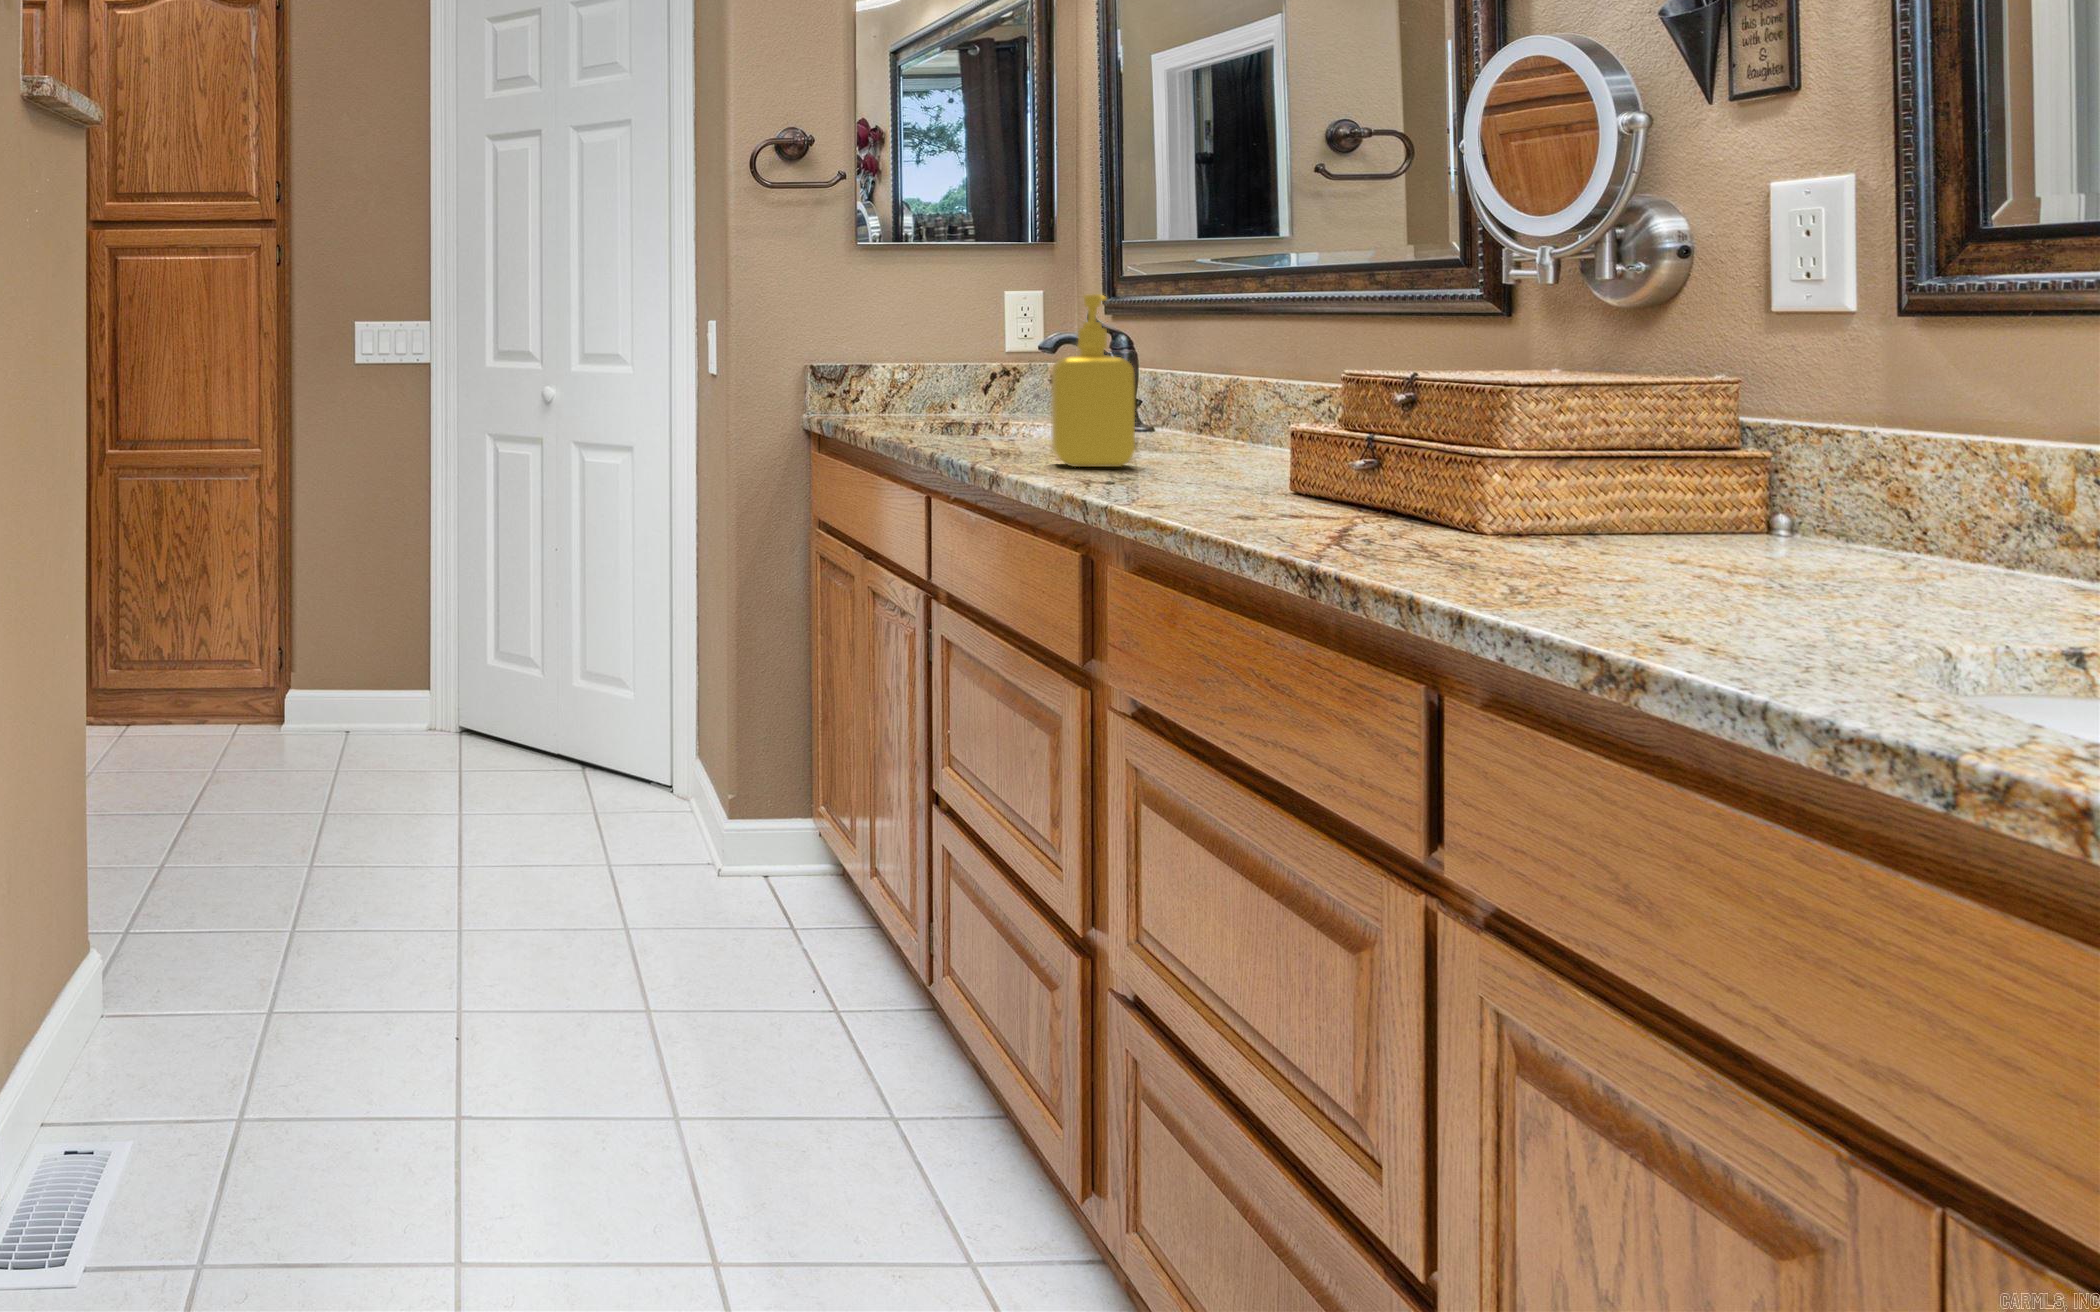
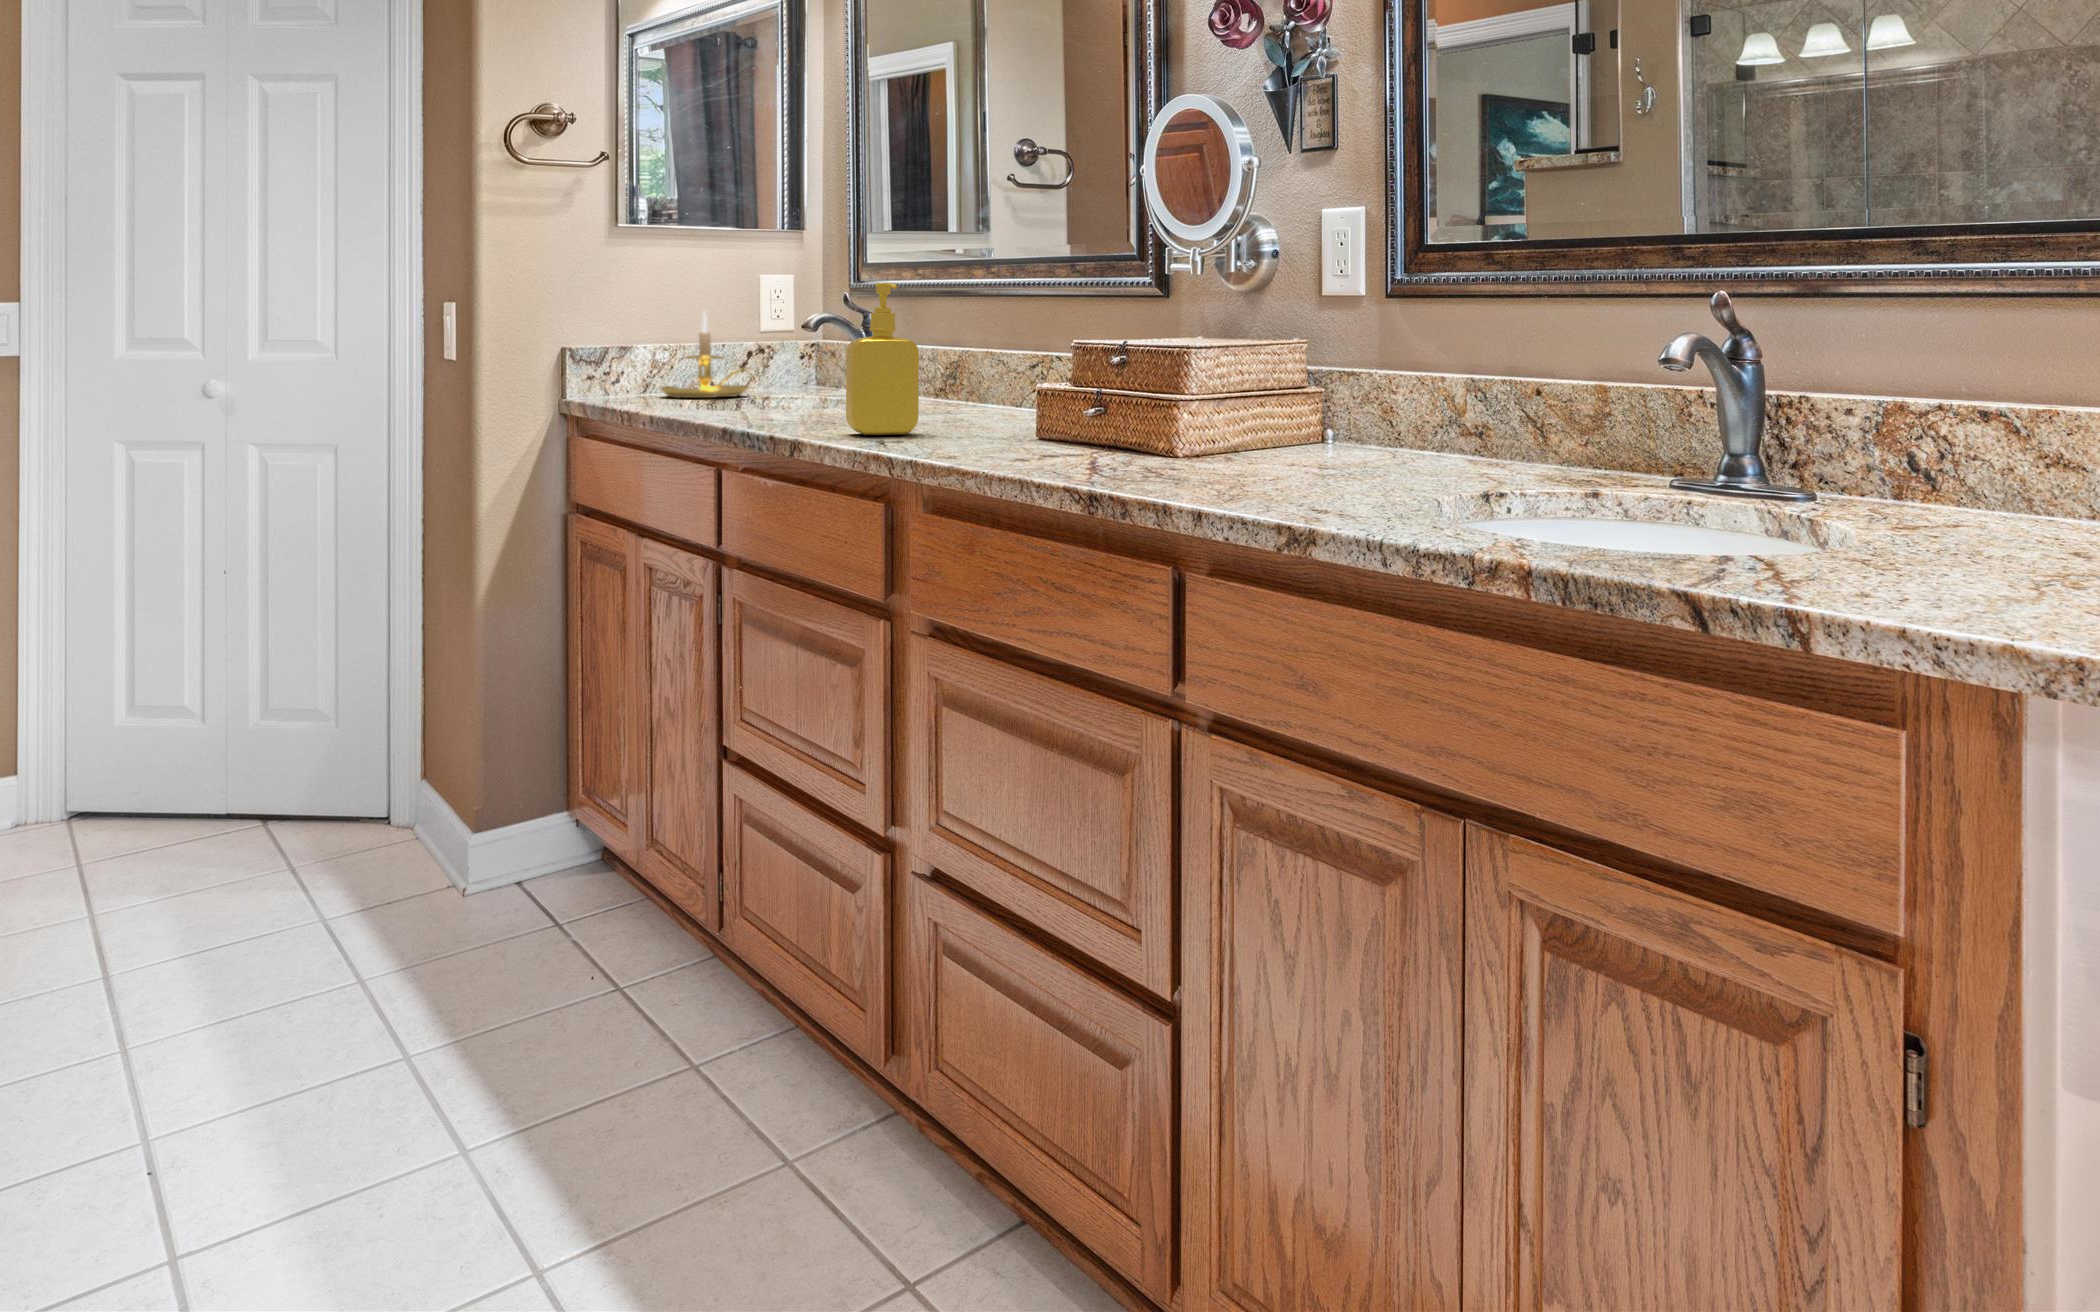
candle holder: none [895,322,997,413] -> present [661,312,752,398]

